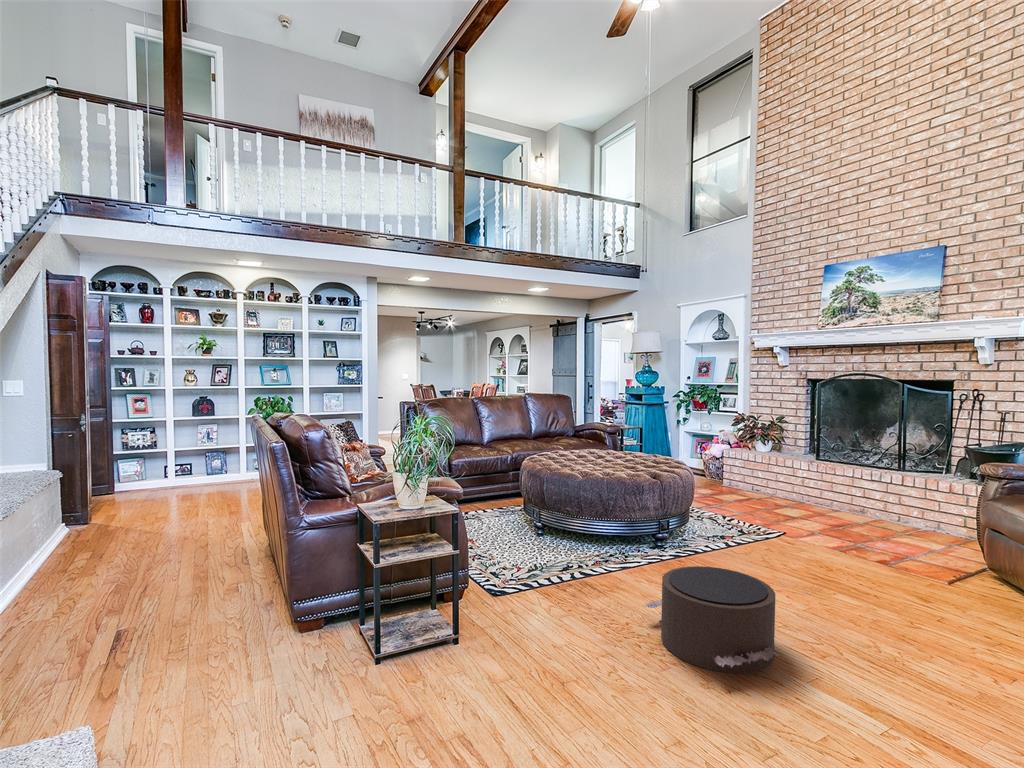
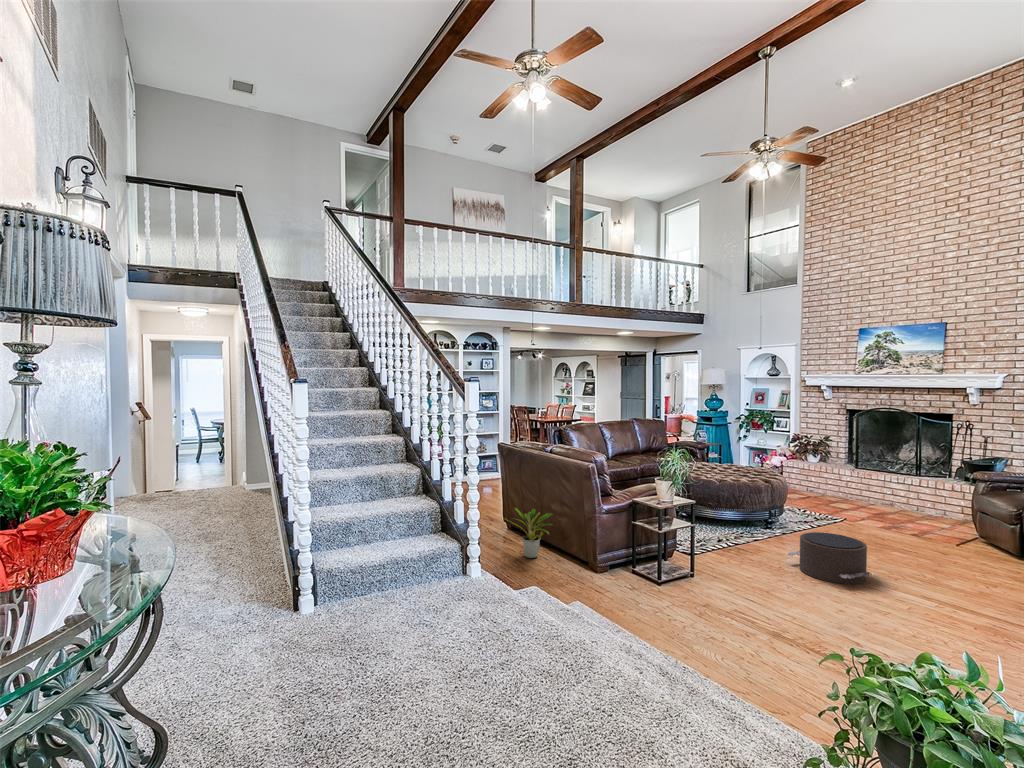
potted plant: none [163,519,255,607] -> present [504,508,552,558]

